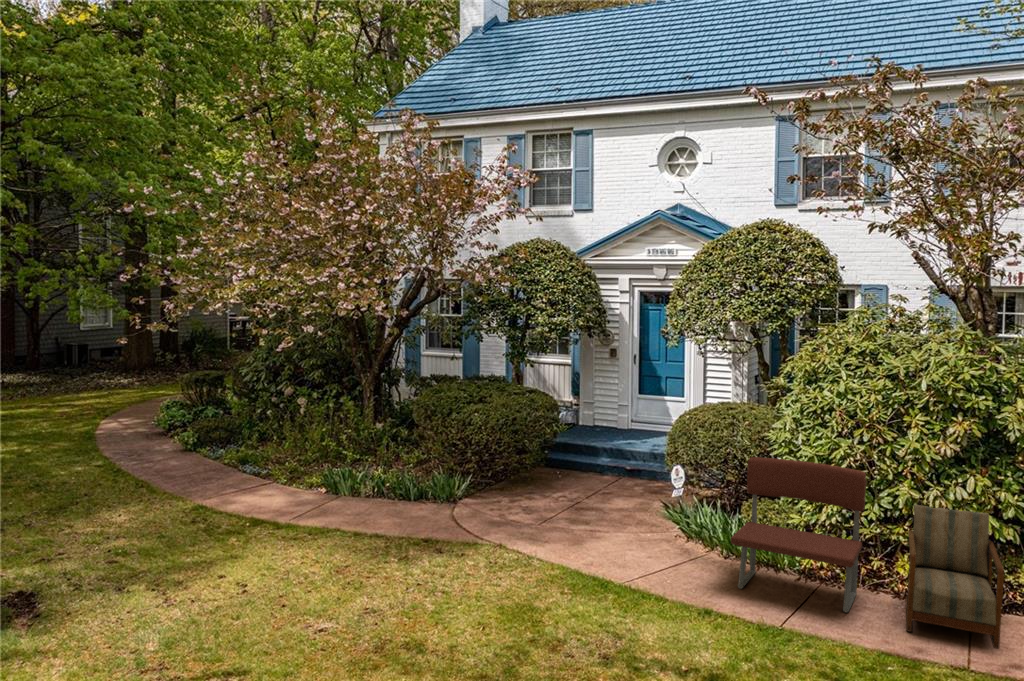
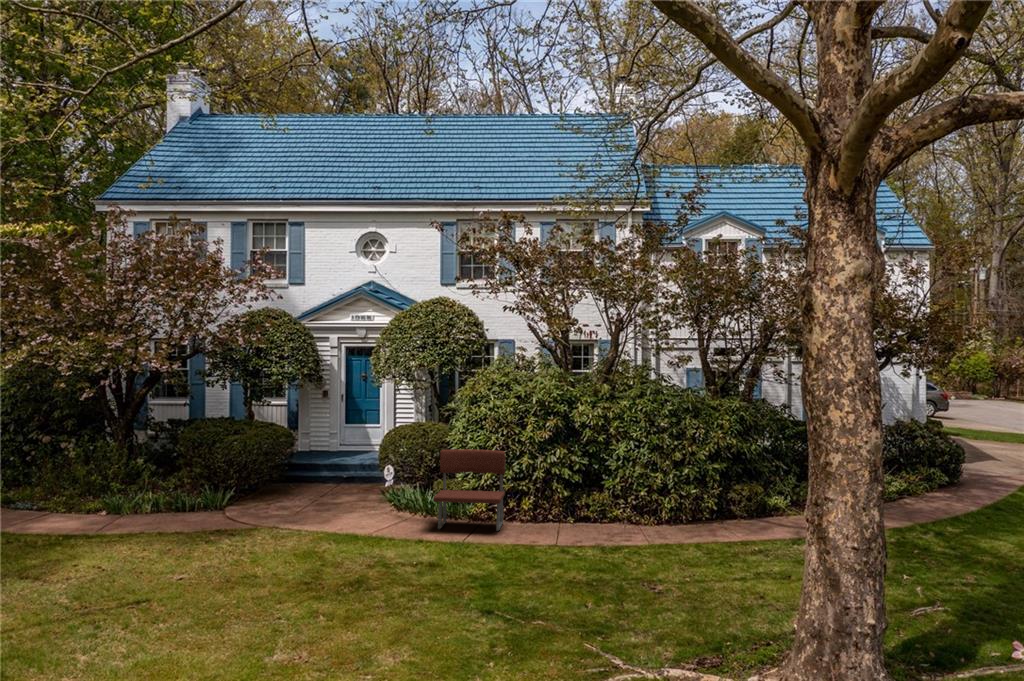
armchair: present [905,505,1004,649] -> none [528,467,571,535]

